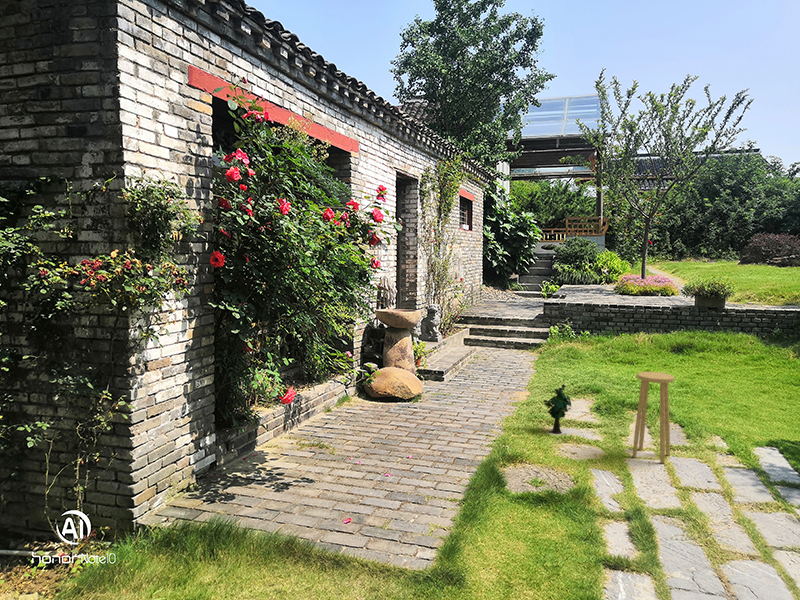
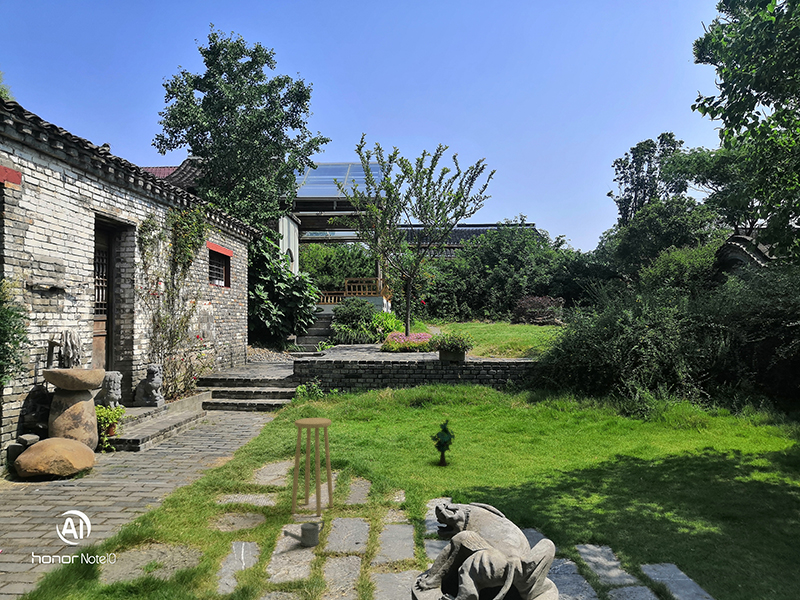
decorative plant: present [544,385,571,434] -> present [430,420,455,466]
watering can: none [657,471,688,494] -> present [284,521,325,547]

